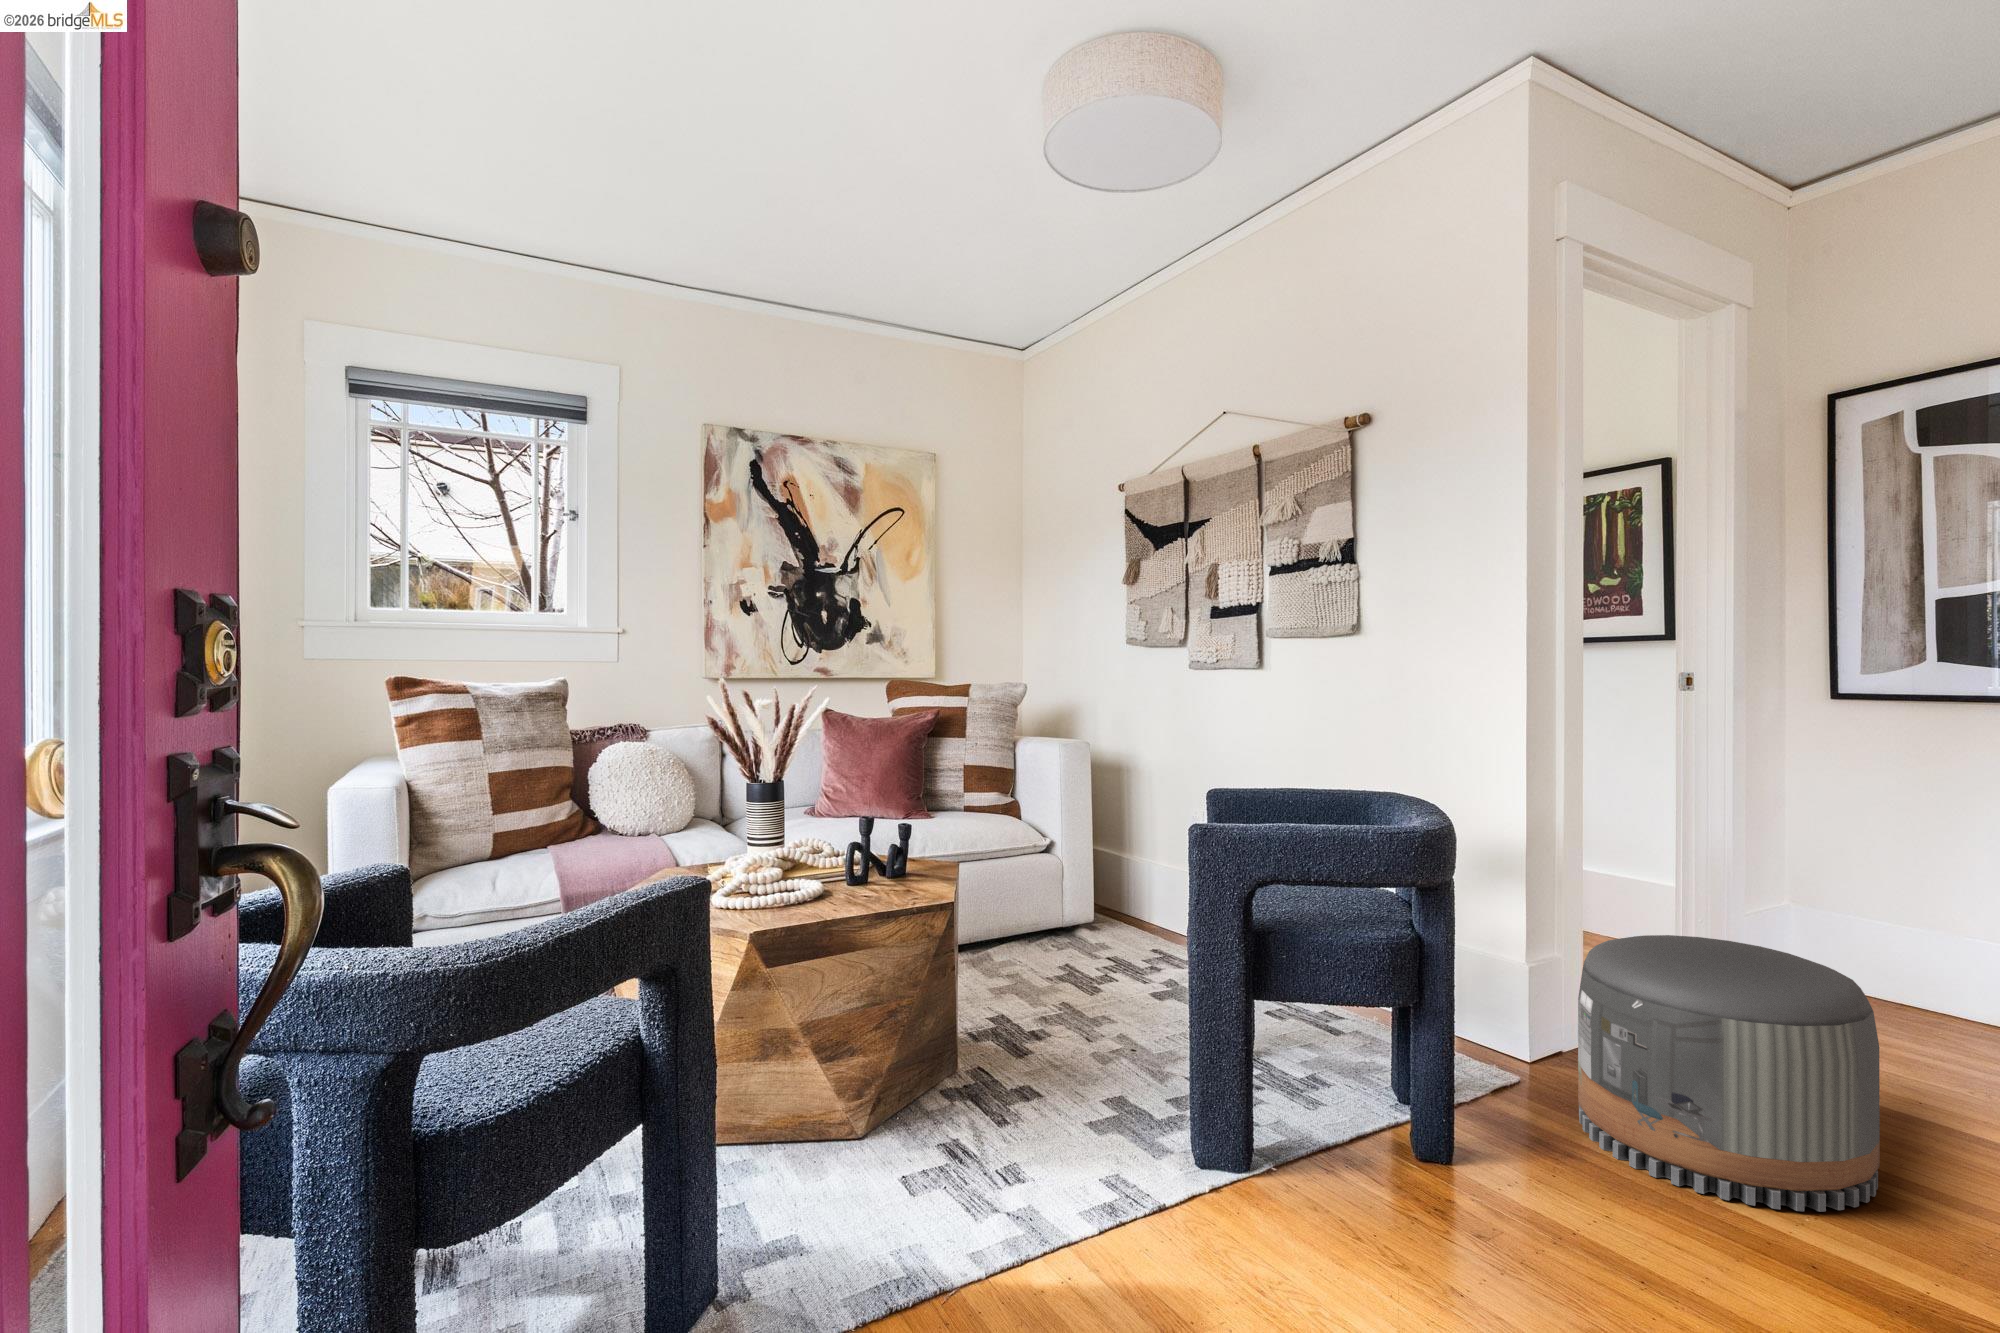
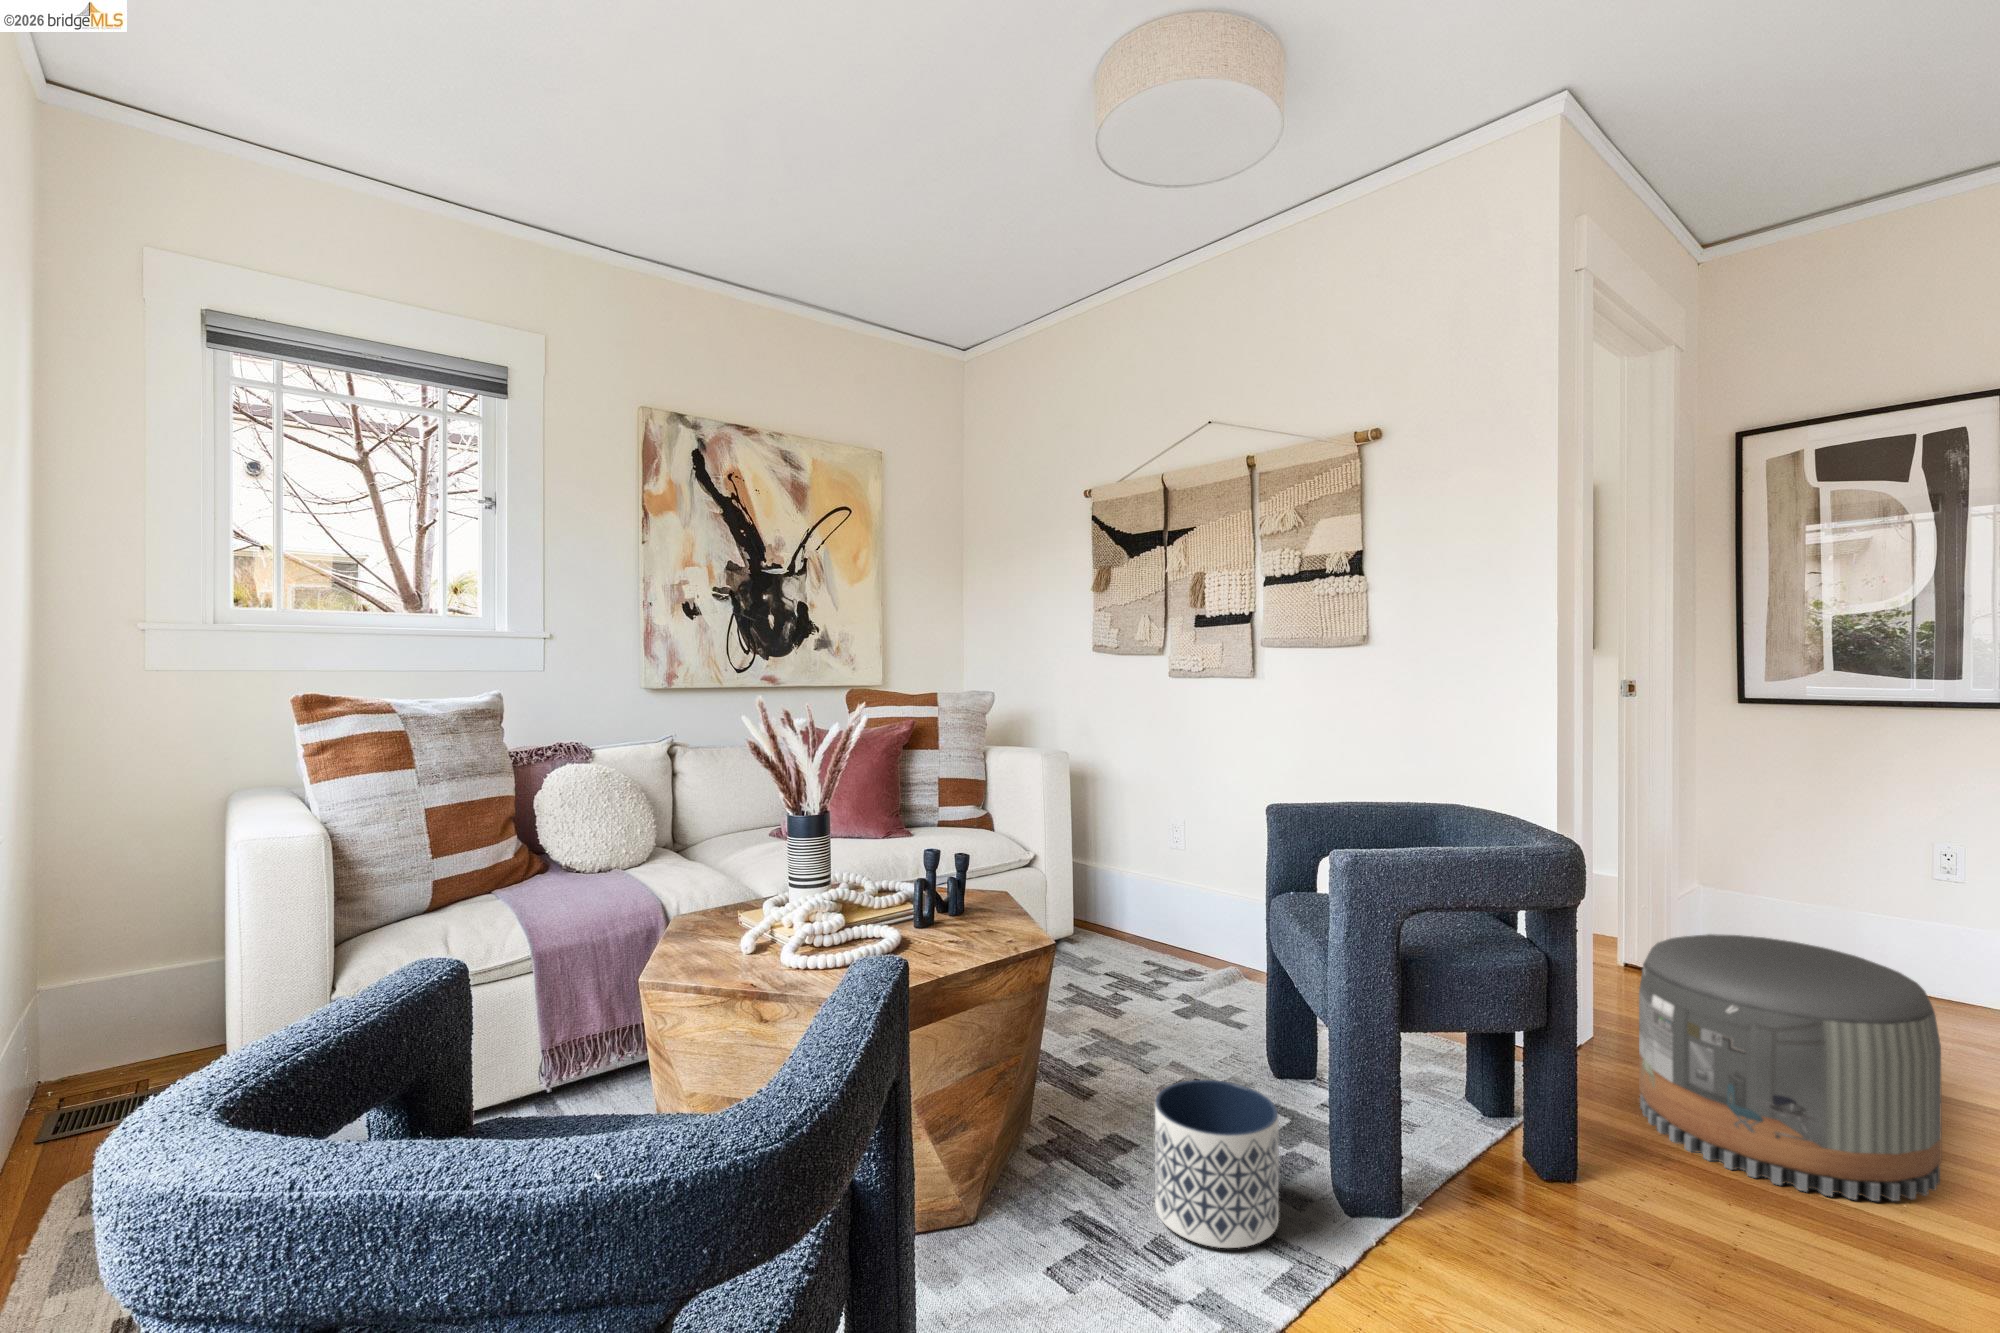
planter: none [1024,1034,1134,1178] -> present [1155,1080,1279,1248]

